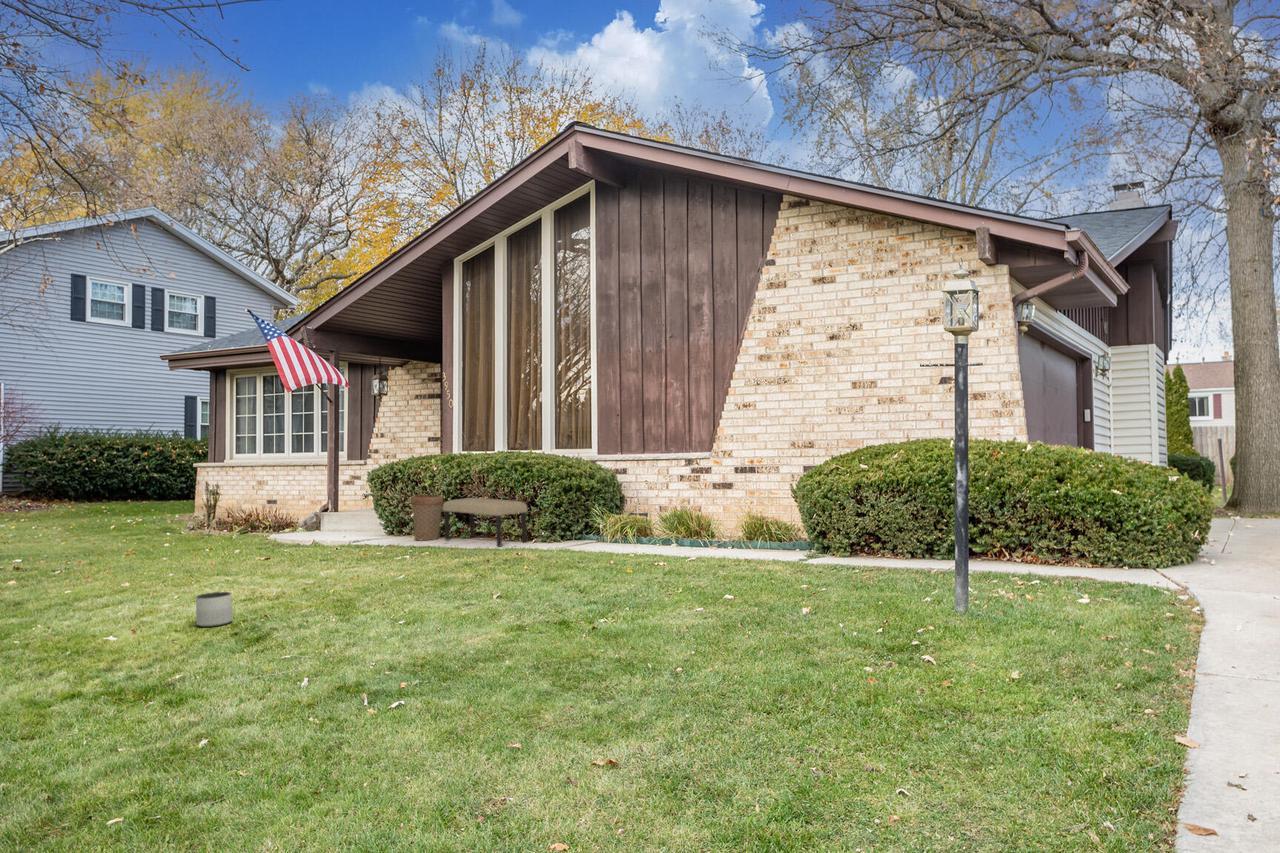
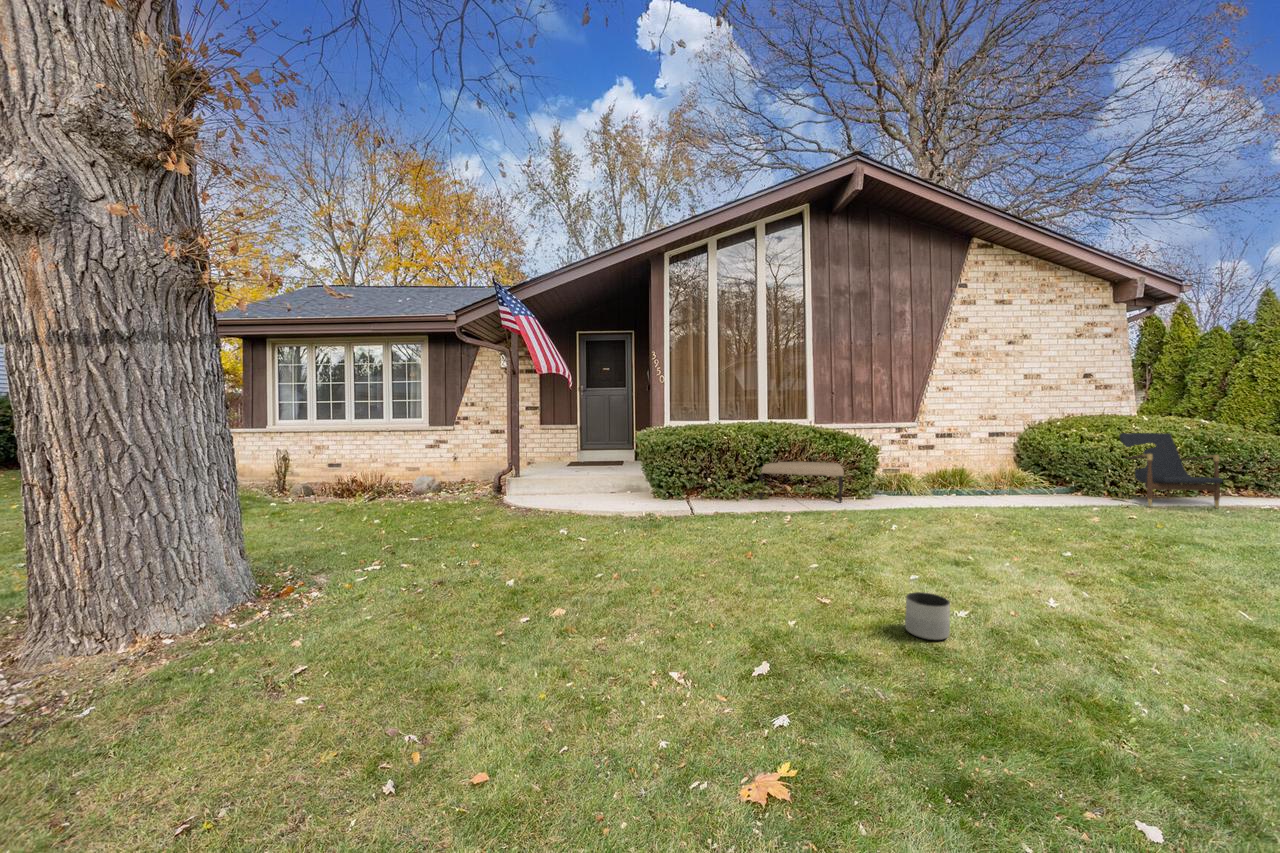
lounge chair: none [791,465,892,573] -> present [1119,433,1223,508]
basket: present [411,495,443,540] -> none [720,458,748,500]
planter: present [196,592,232,627] -> present [905,592,950,640]

